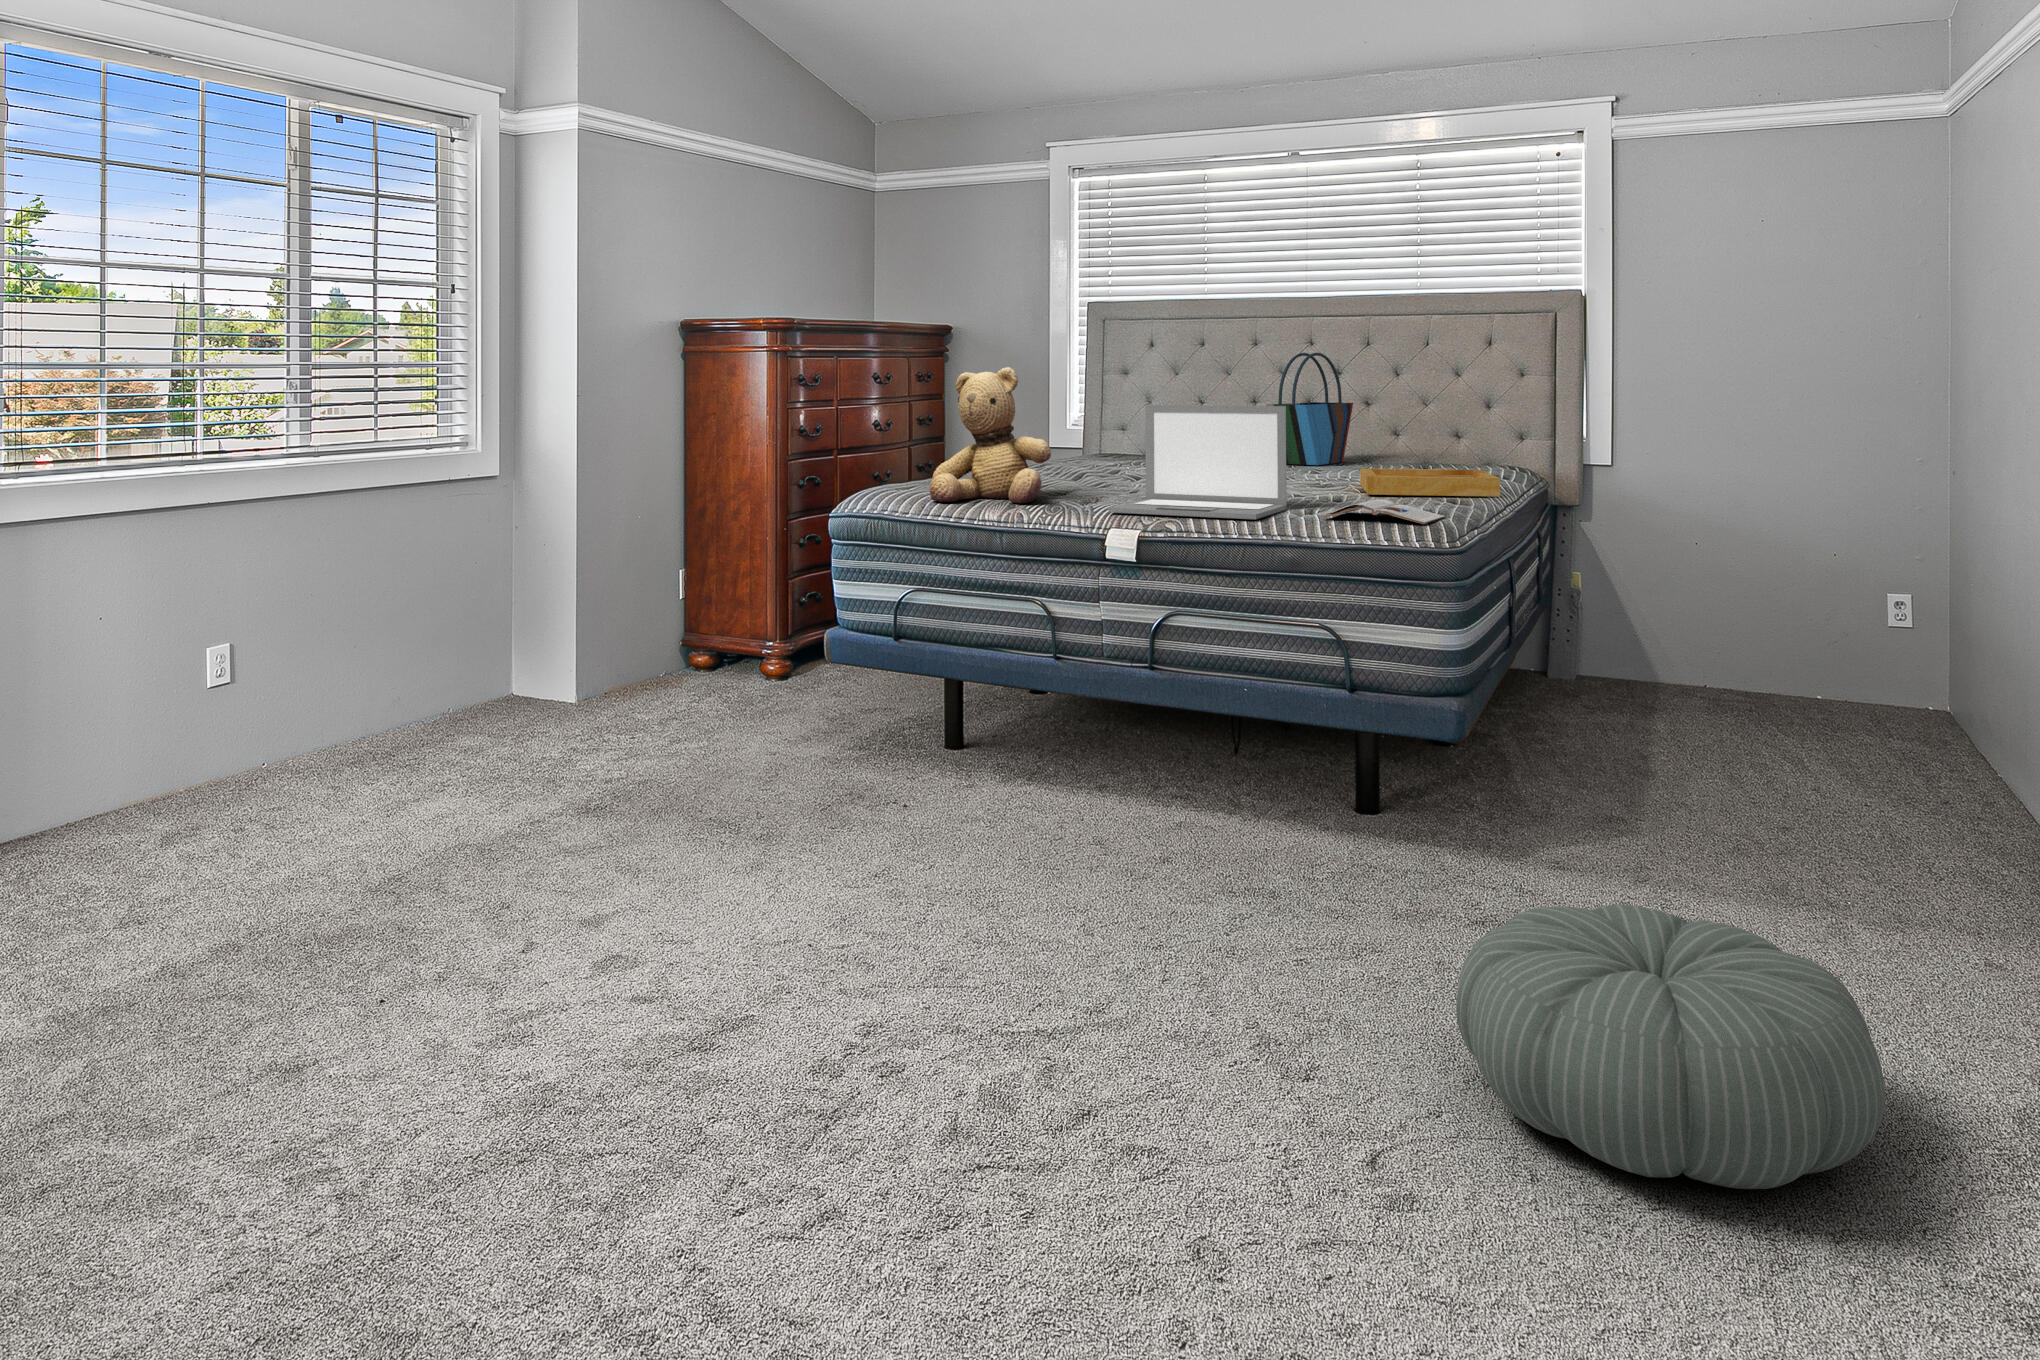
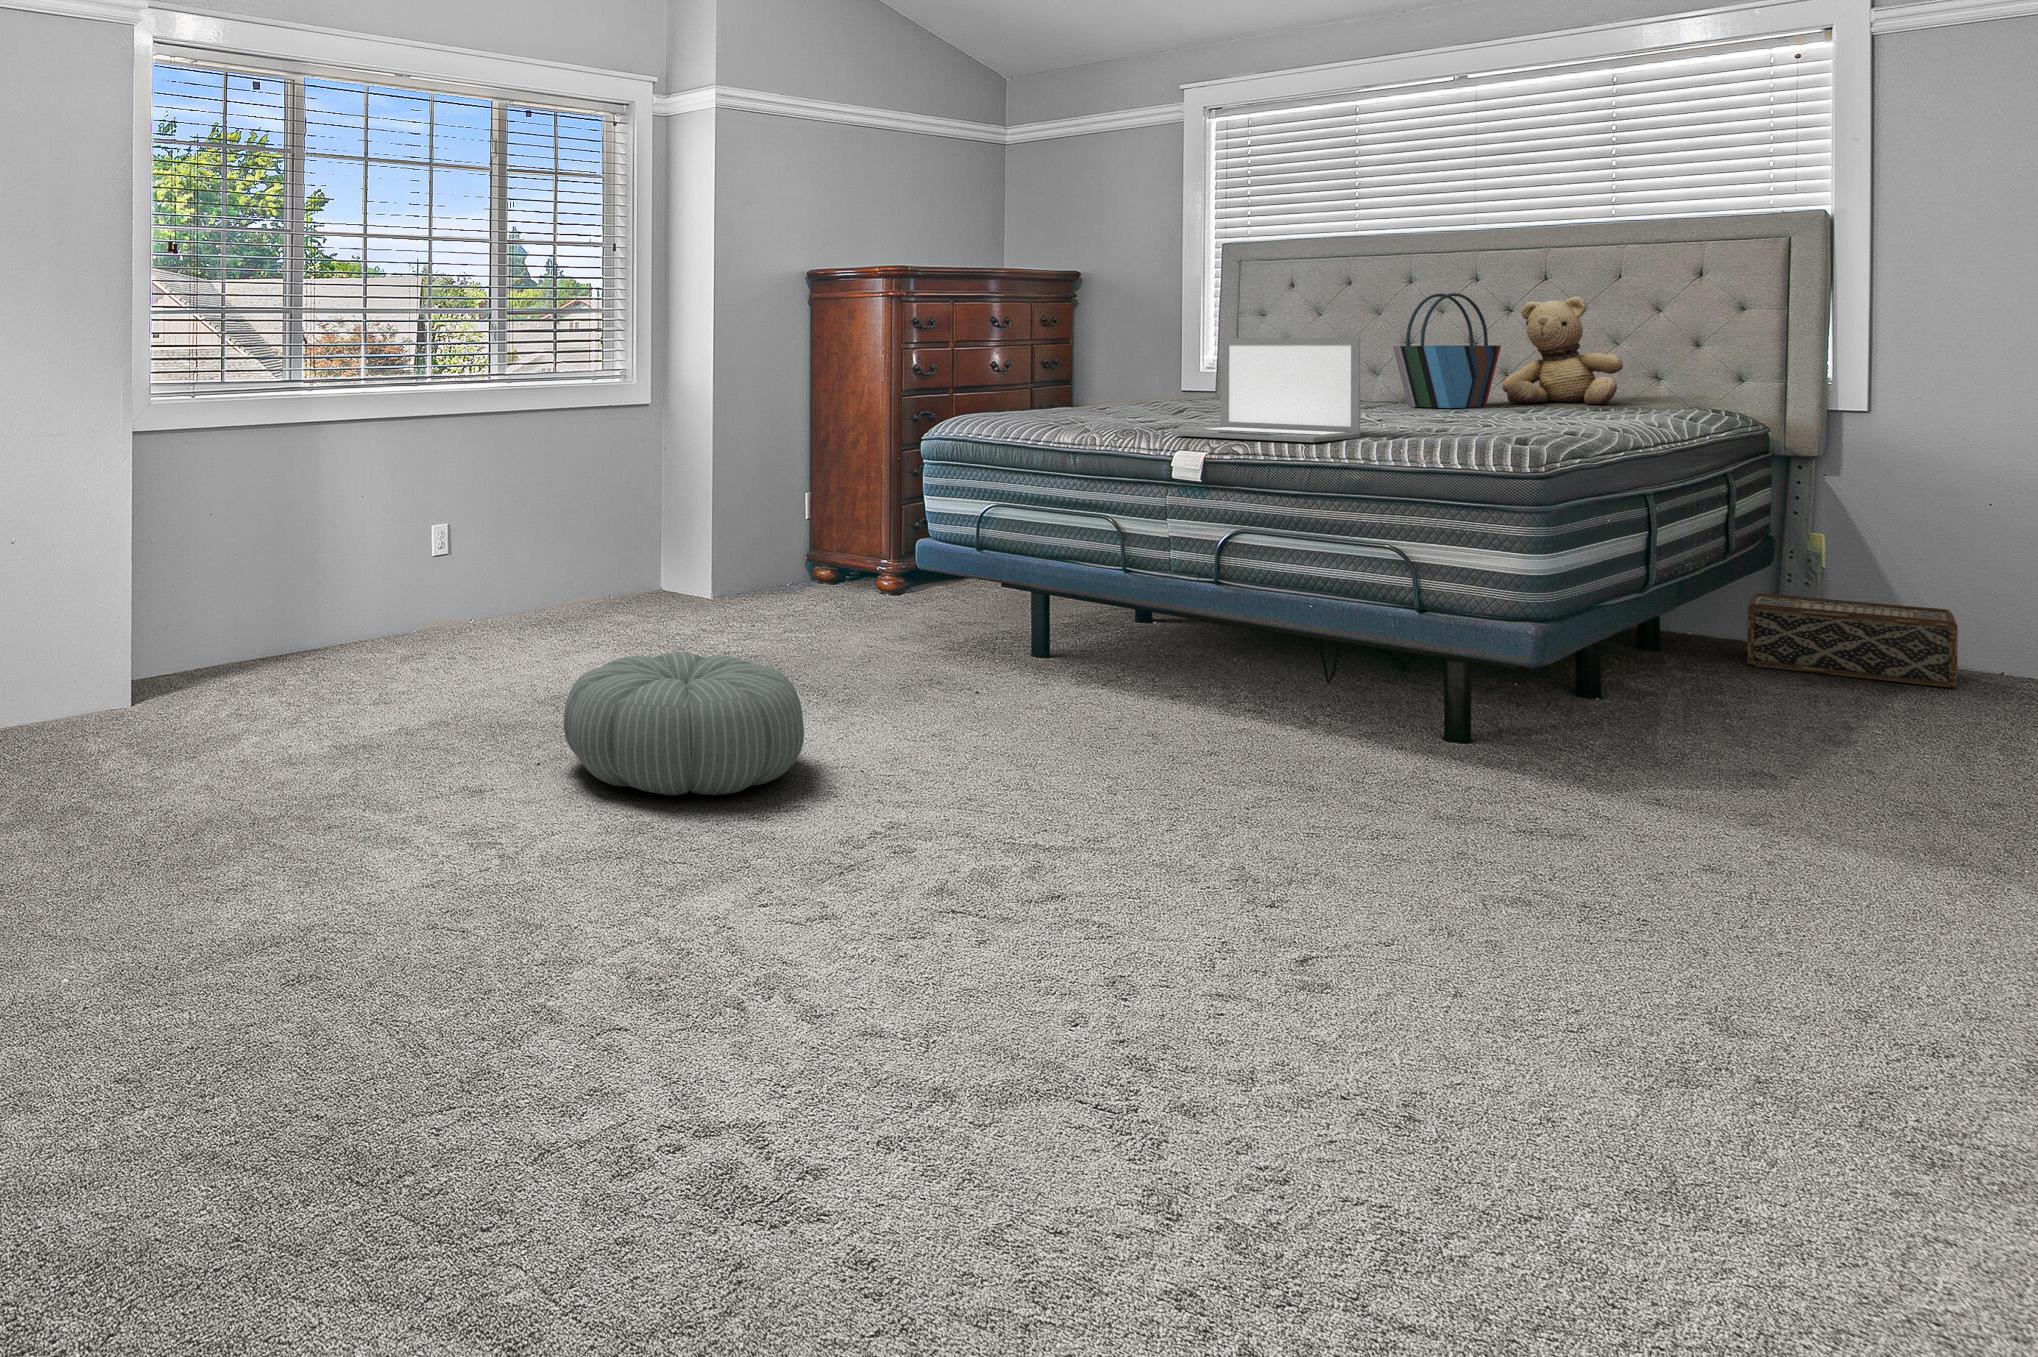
teddy bear: present [929,367,1051,503] -> present [1502,296,1623,404]
tray: present [1360,468,1500,496] -> none [1465,406,1616,433]
magazine: present [1323,500,1445,524] -> none [1385,428,1522,449]
woven basket: none [1552,628,1718,708] -> present [1747,593,1958,687]
pouf: present [1456,904,1885,1189] -> present [564,652,804,795]

